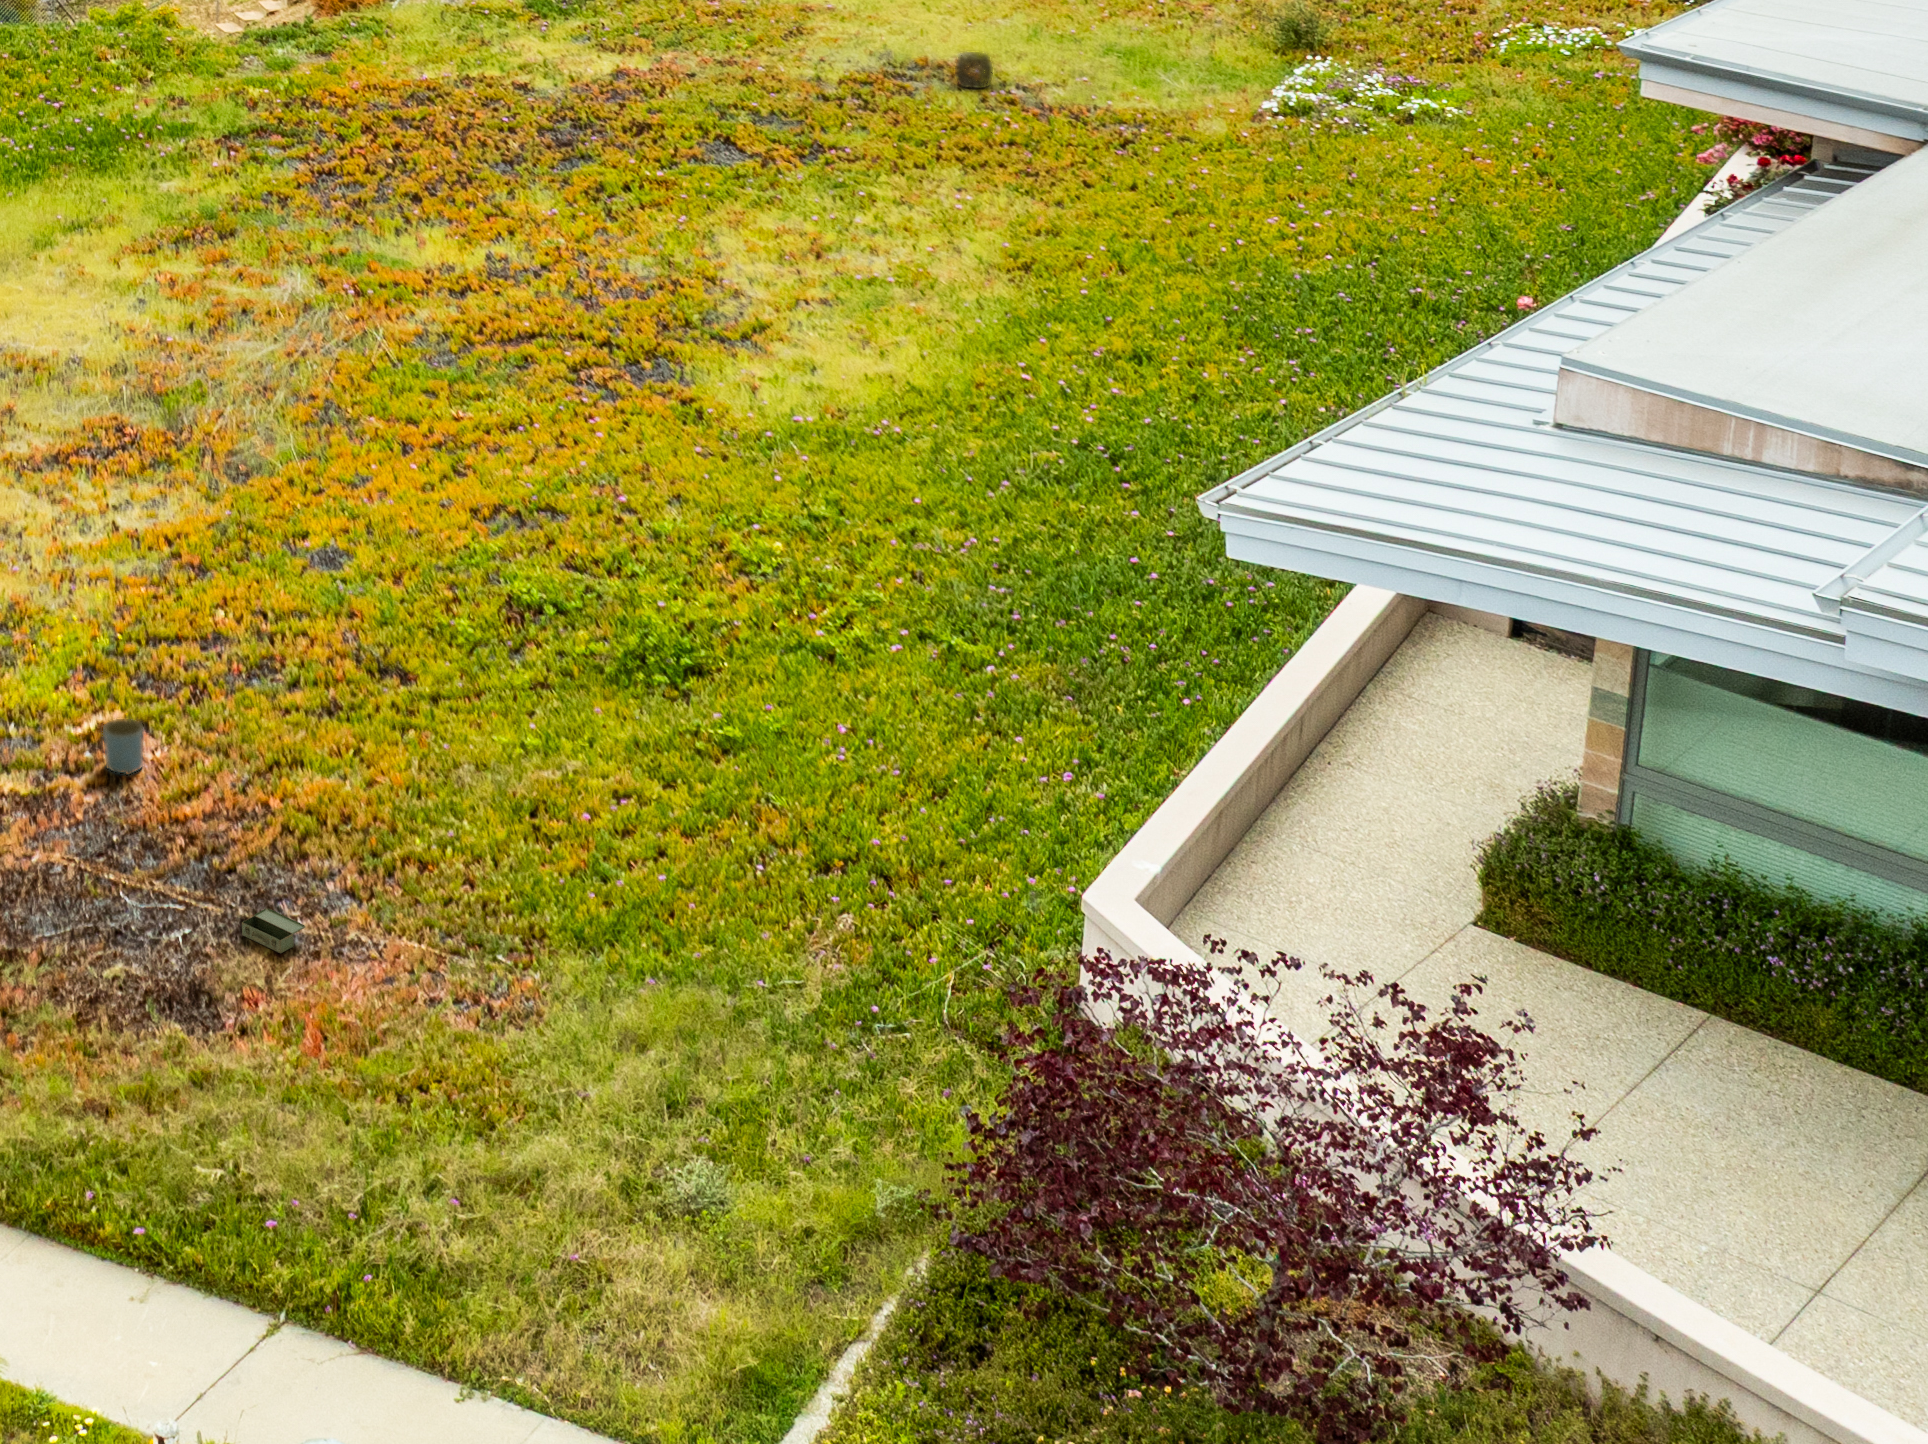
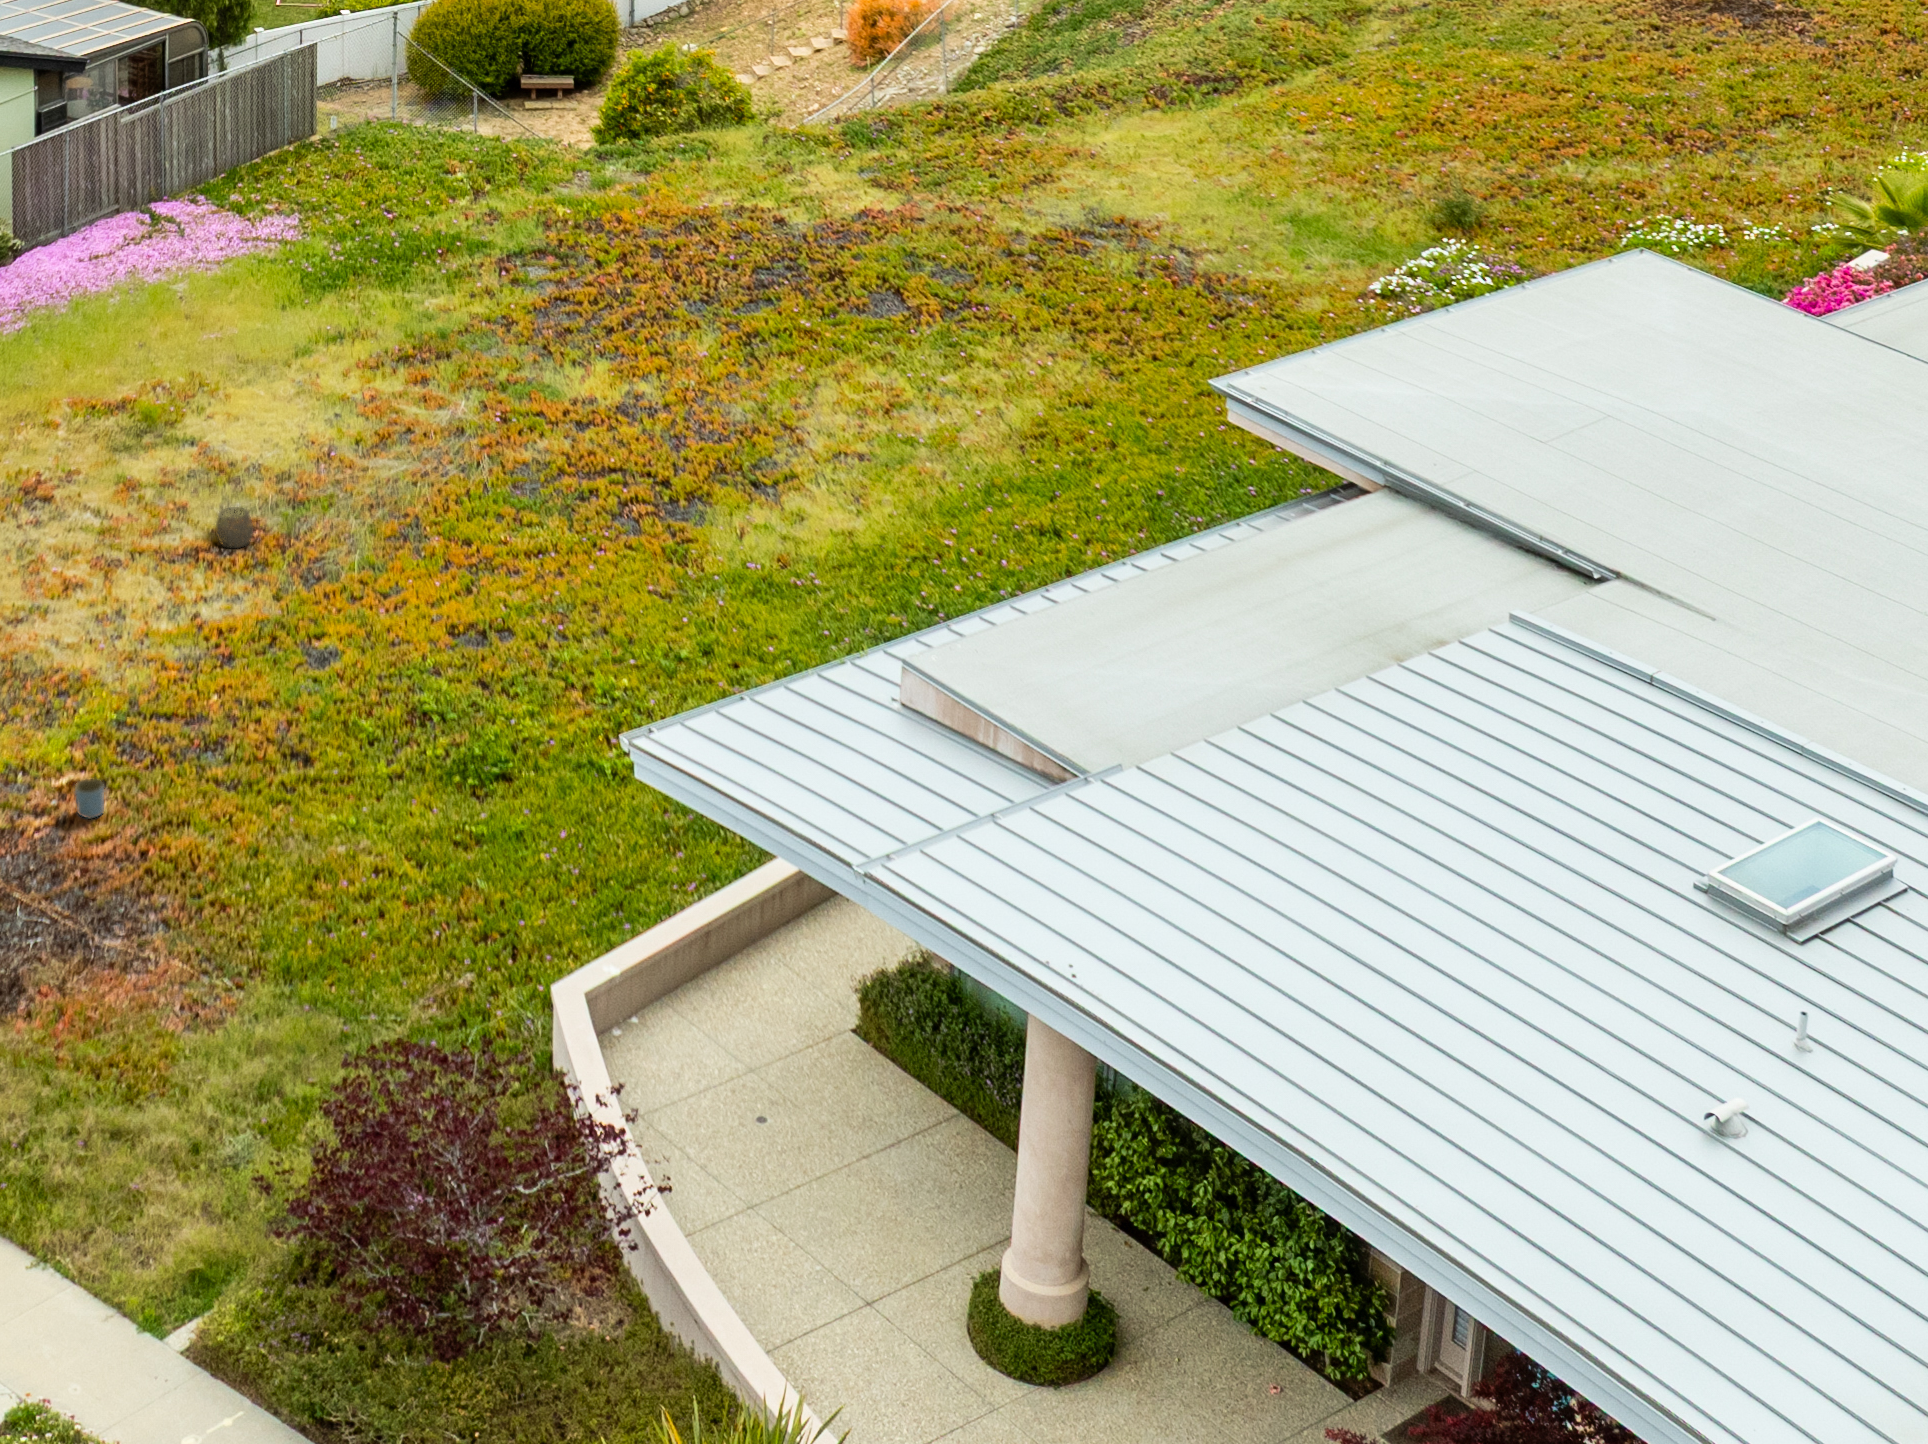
woven basket: present [955,53,993,88] -> present [216,508,253,548]
toolbox: present [242,908,305,953] -> none [90,928,130,961]

